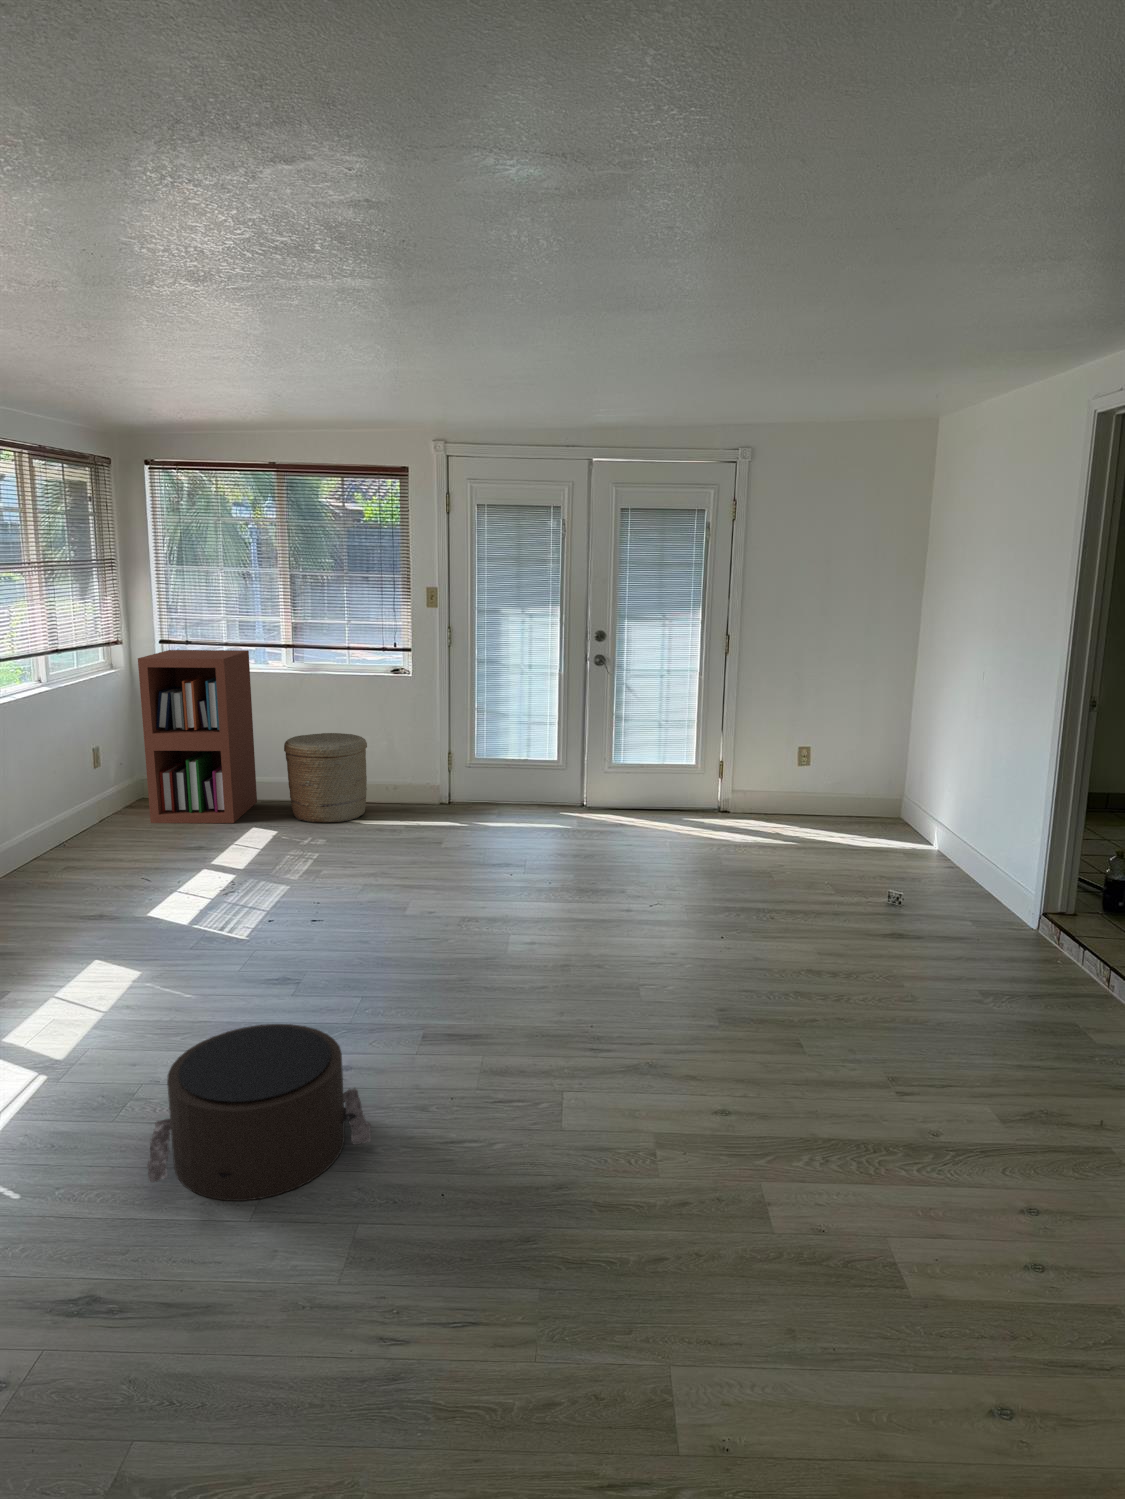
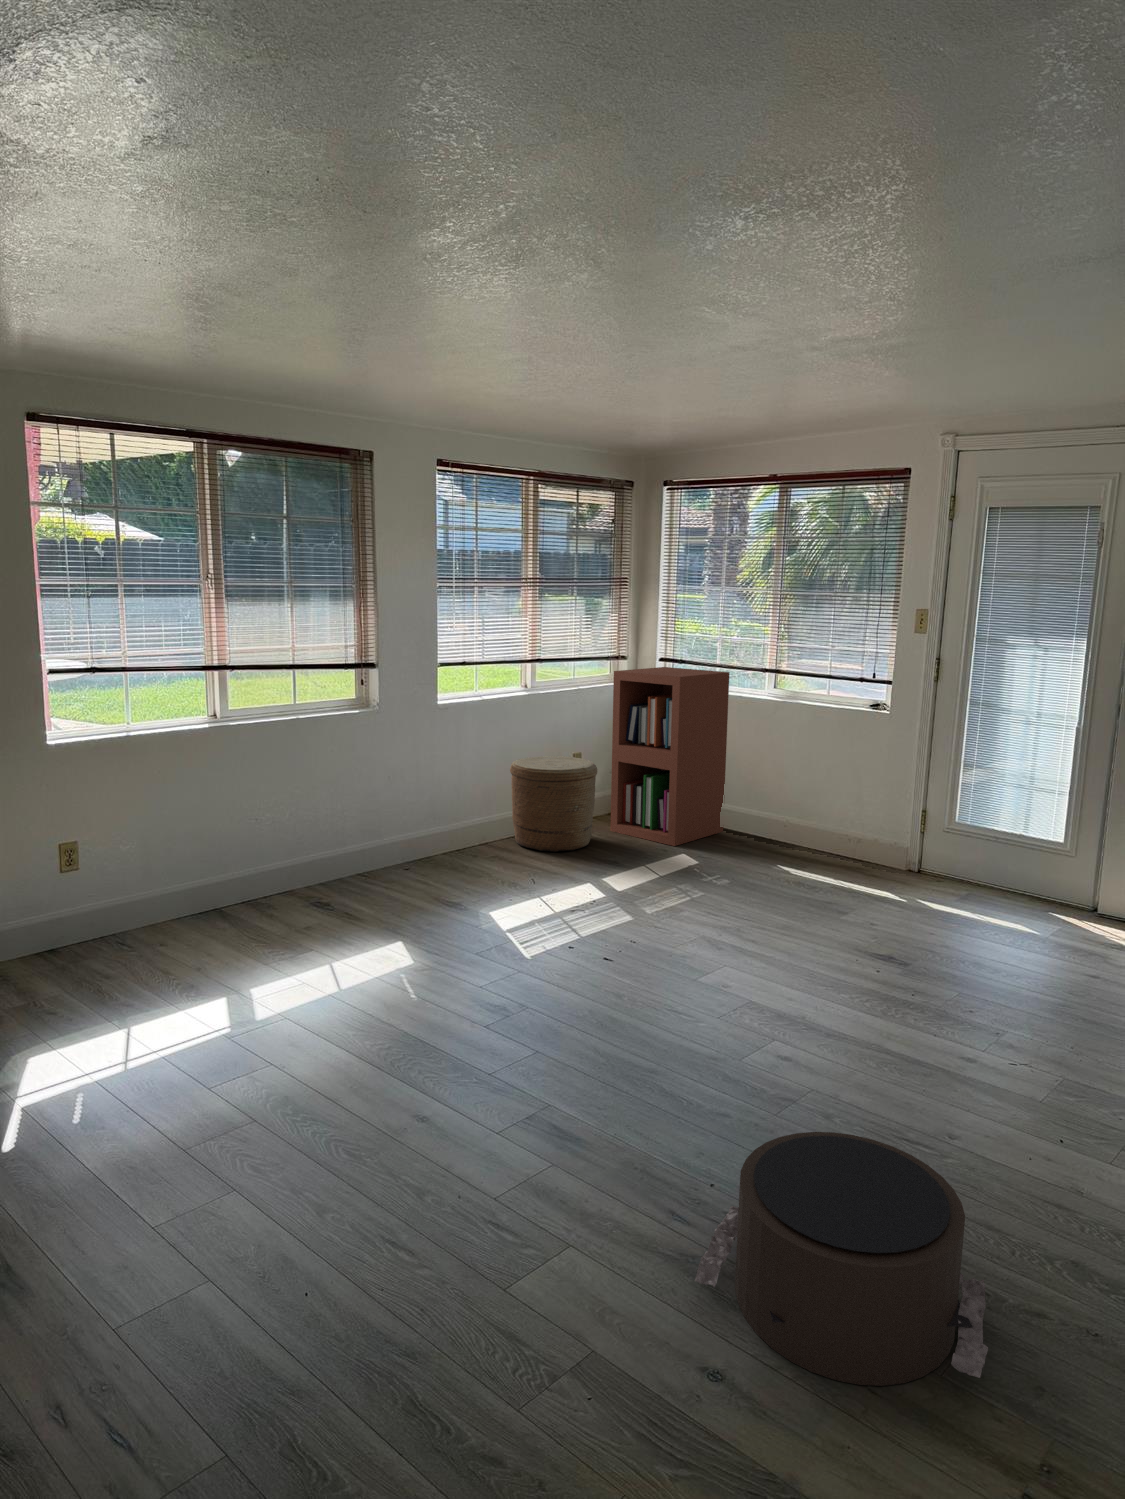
woven basket: present [284,733,367,823] -> present [510,756,597,852]
pouf: present [147,1024,371,1201] -> present [695,1132,988,1386]

